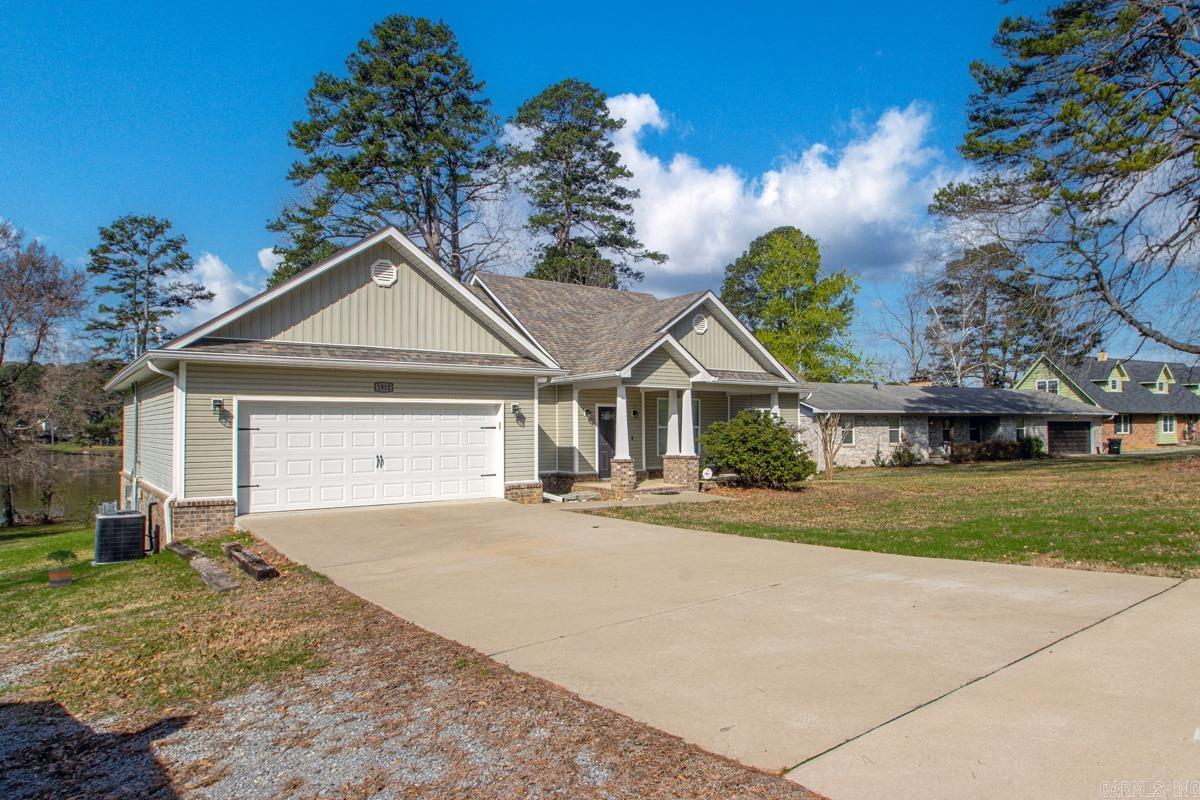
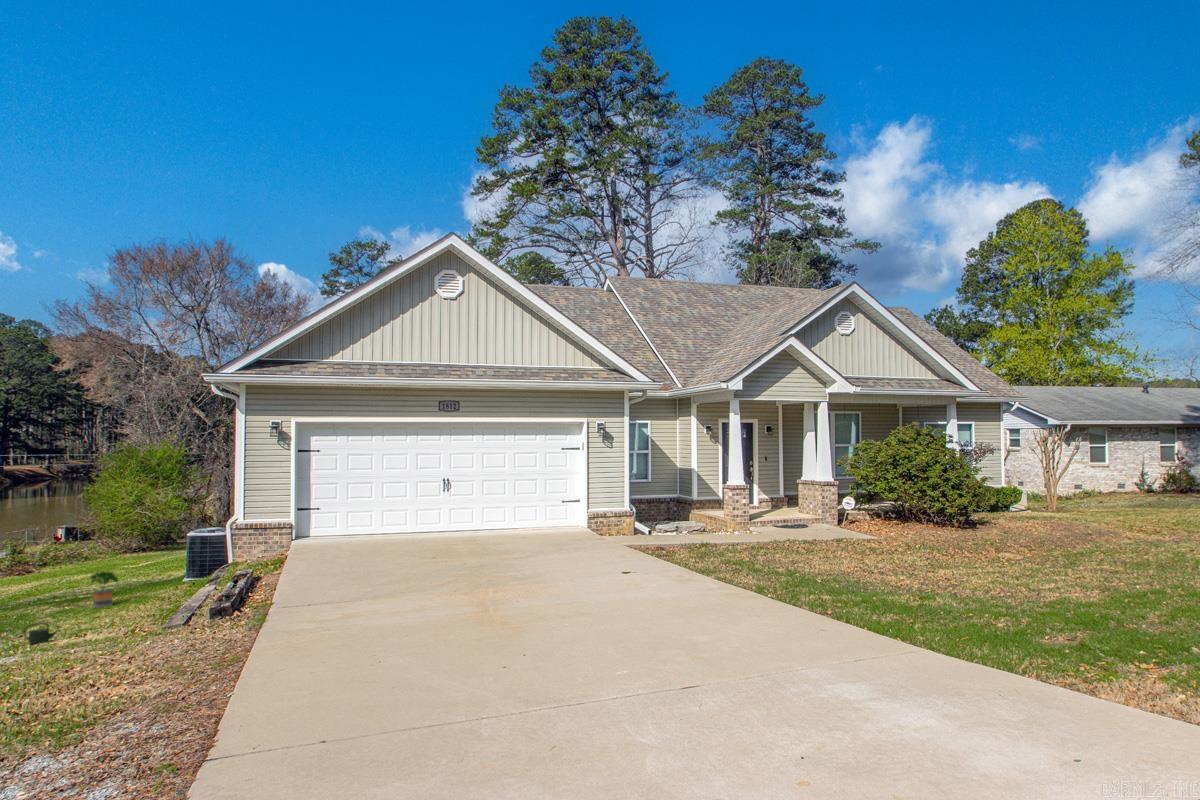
watering can: none [59,593,99,614] -> present [23,623,60,644]

